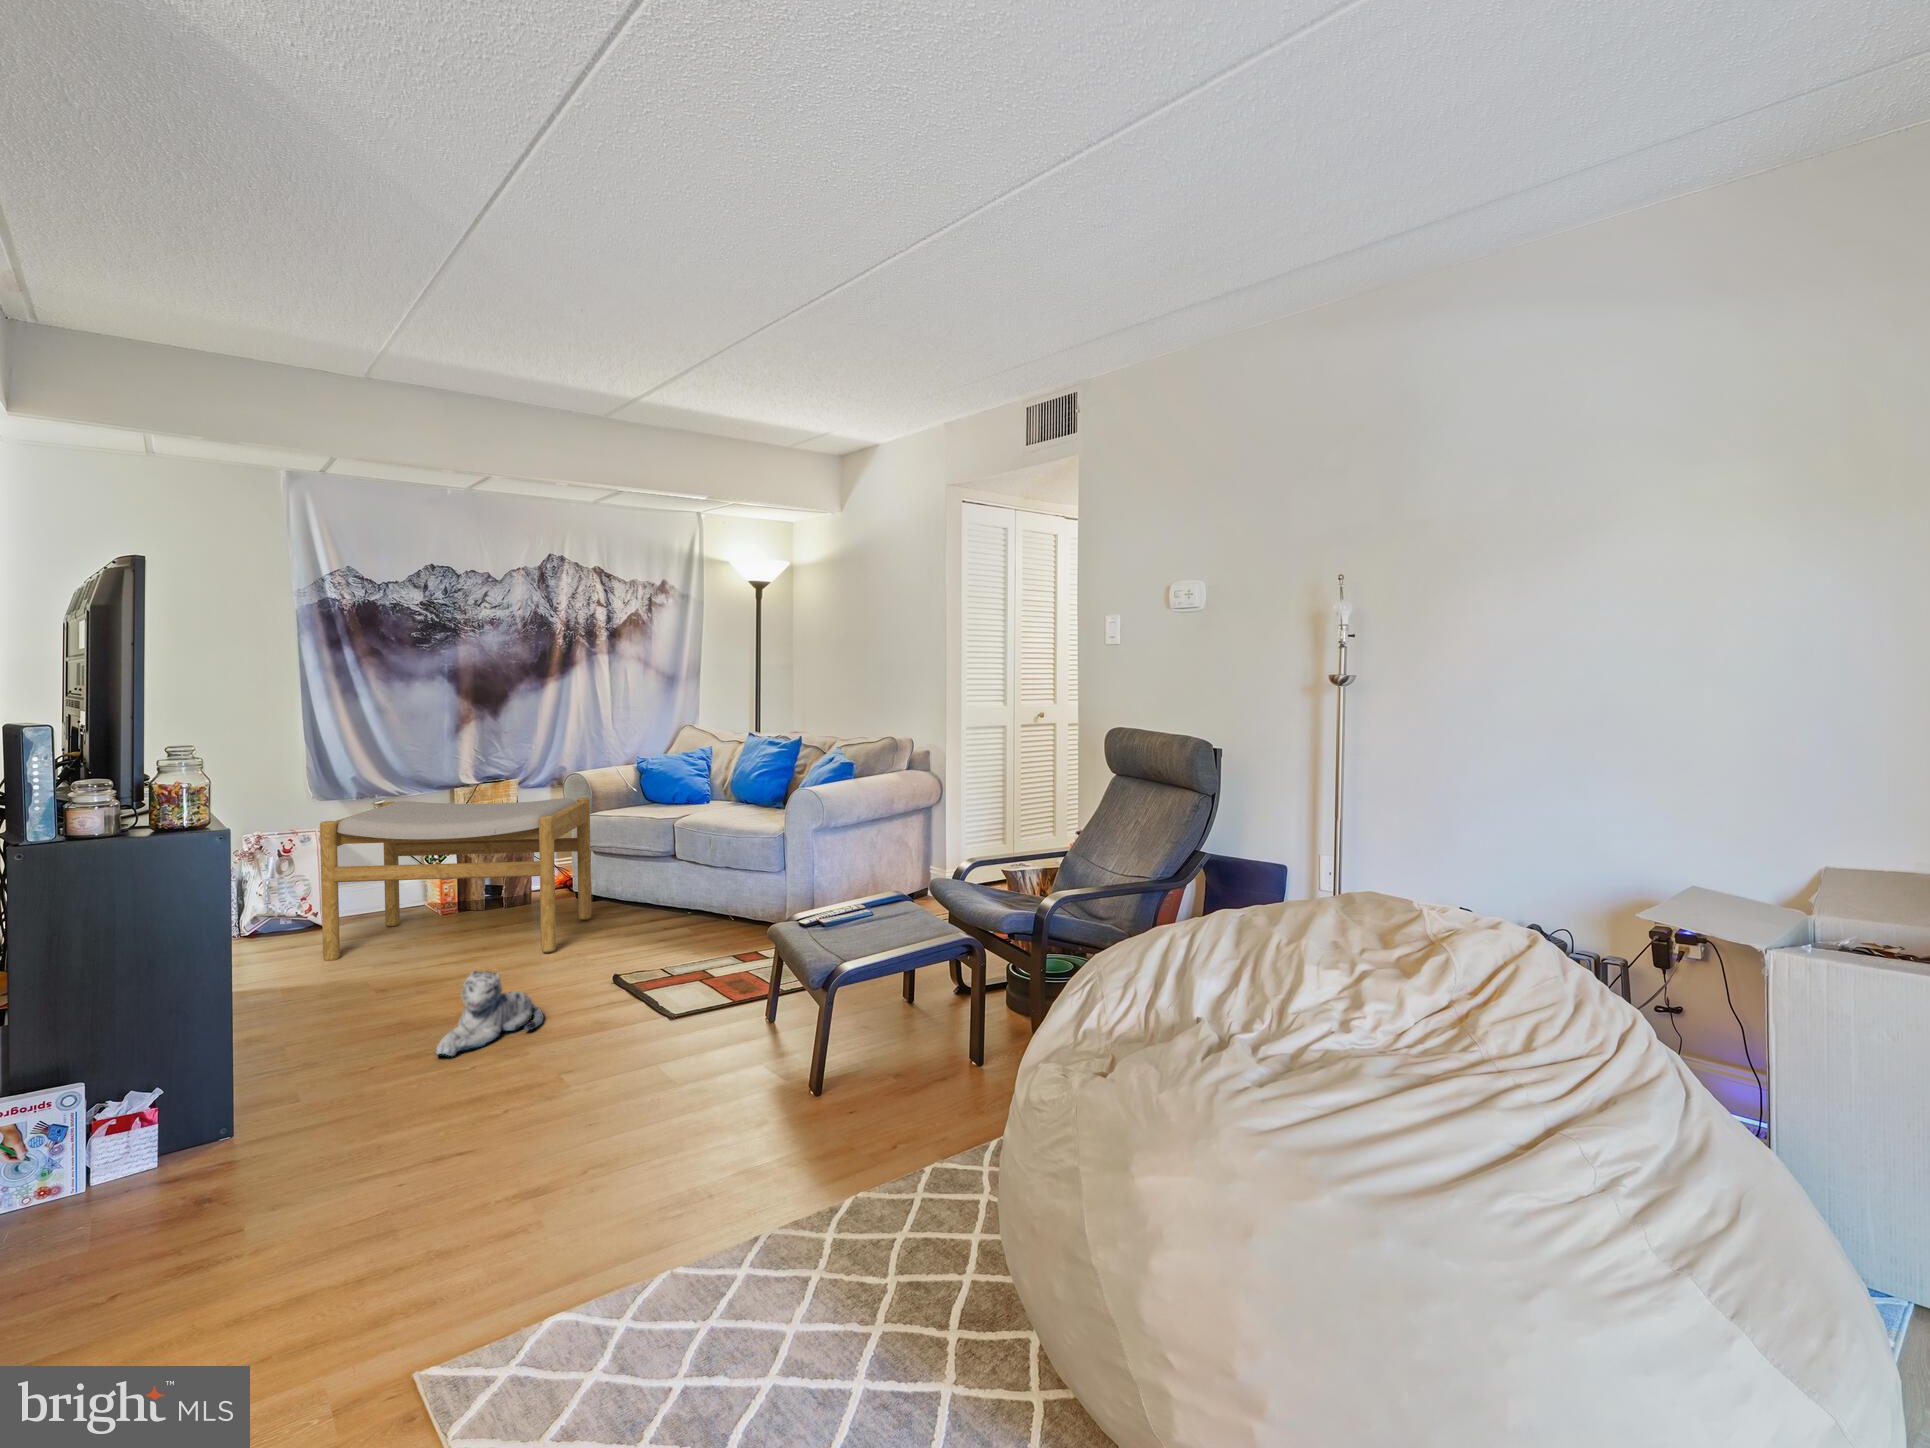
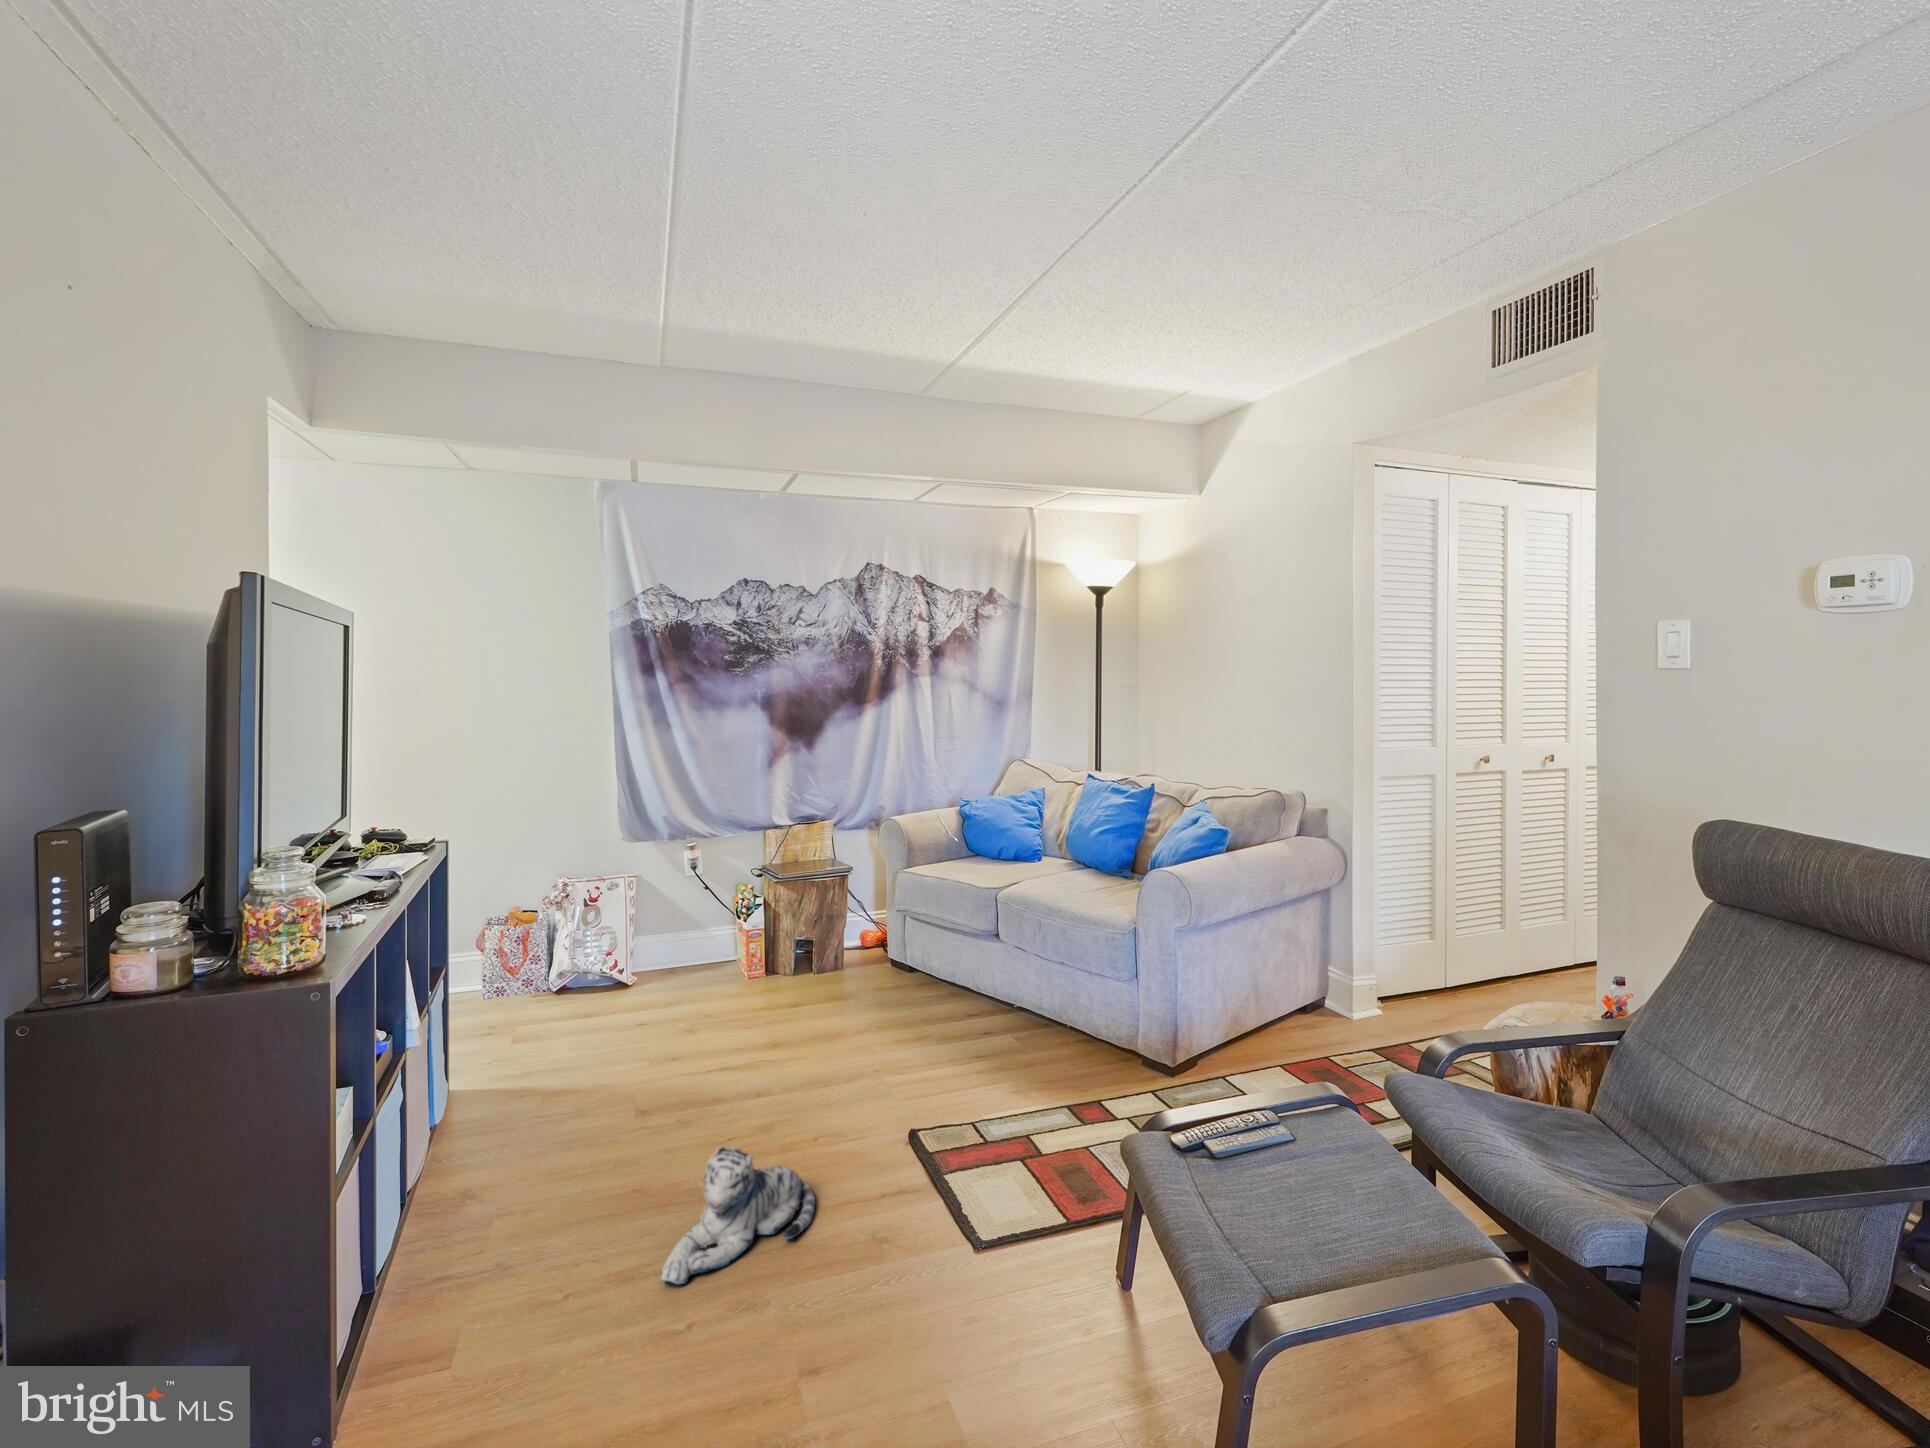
footstool: present [320,798,592,961] -> none [606,850,903,1064]

